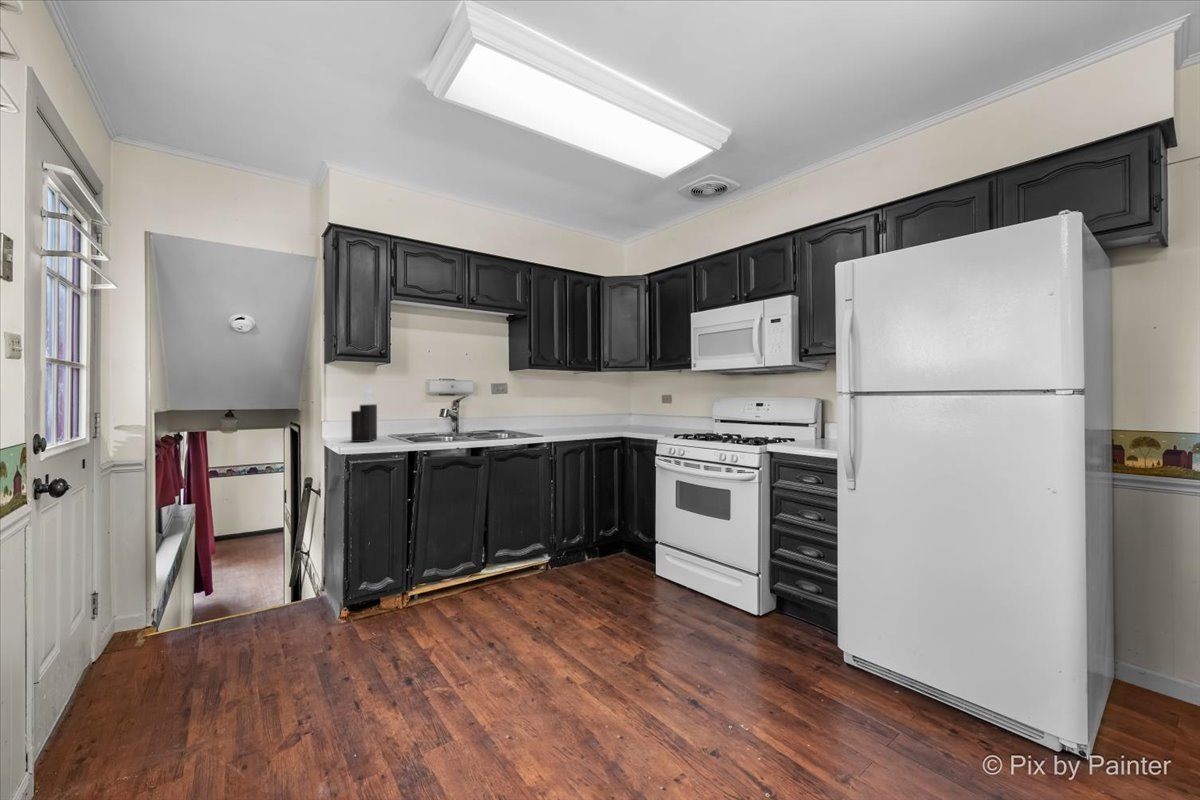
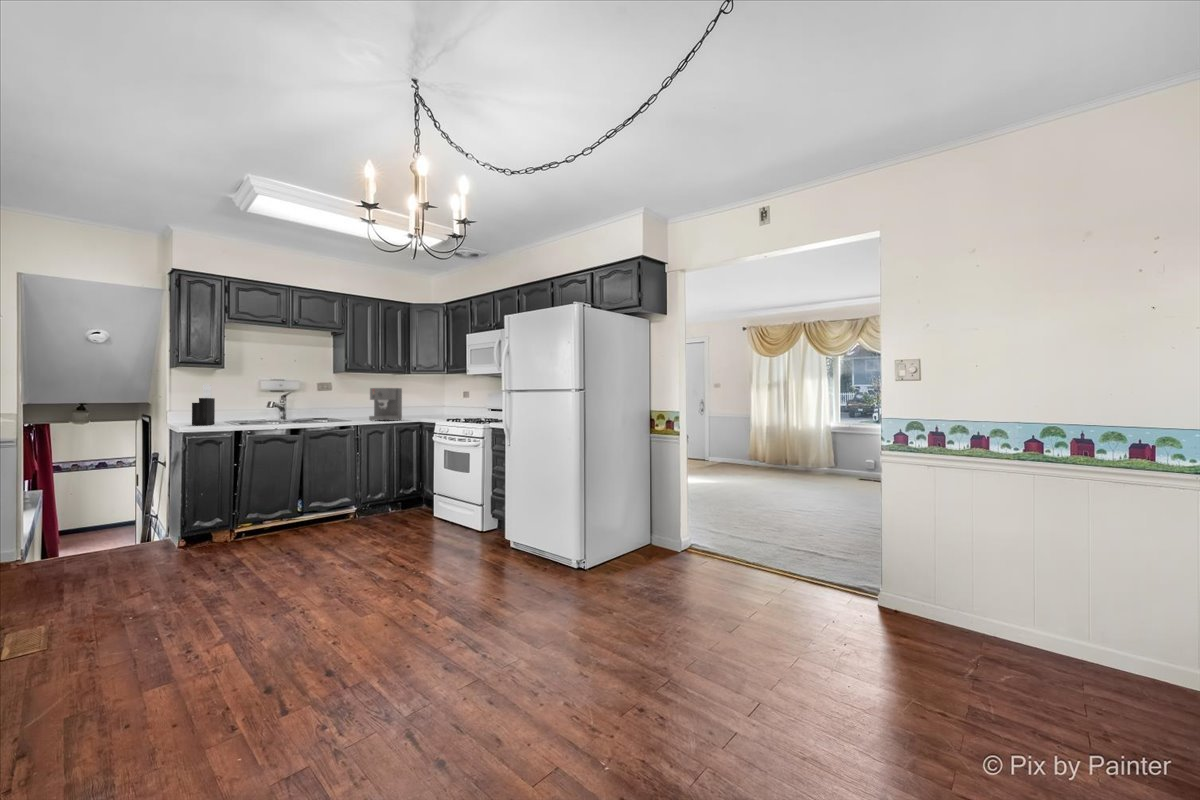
coffee maker: none [558,388,596,433] -> present [369,388,402,420]

